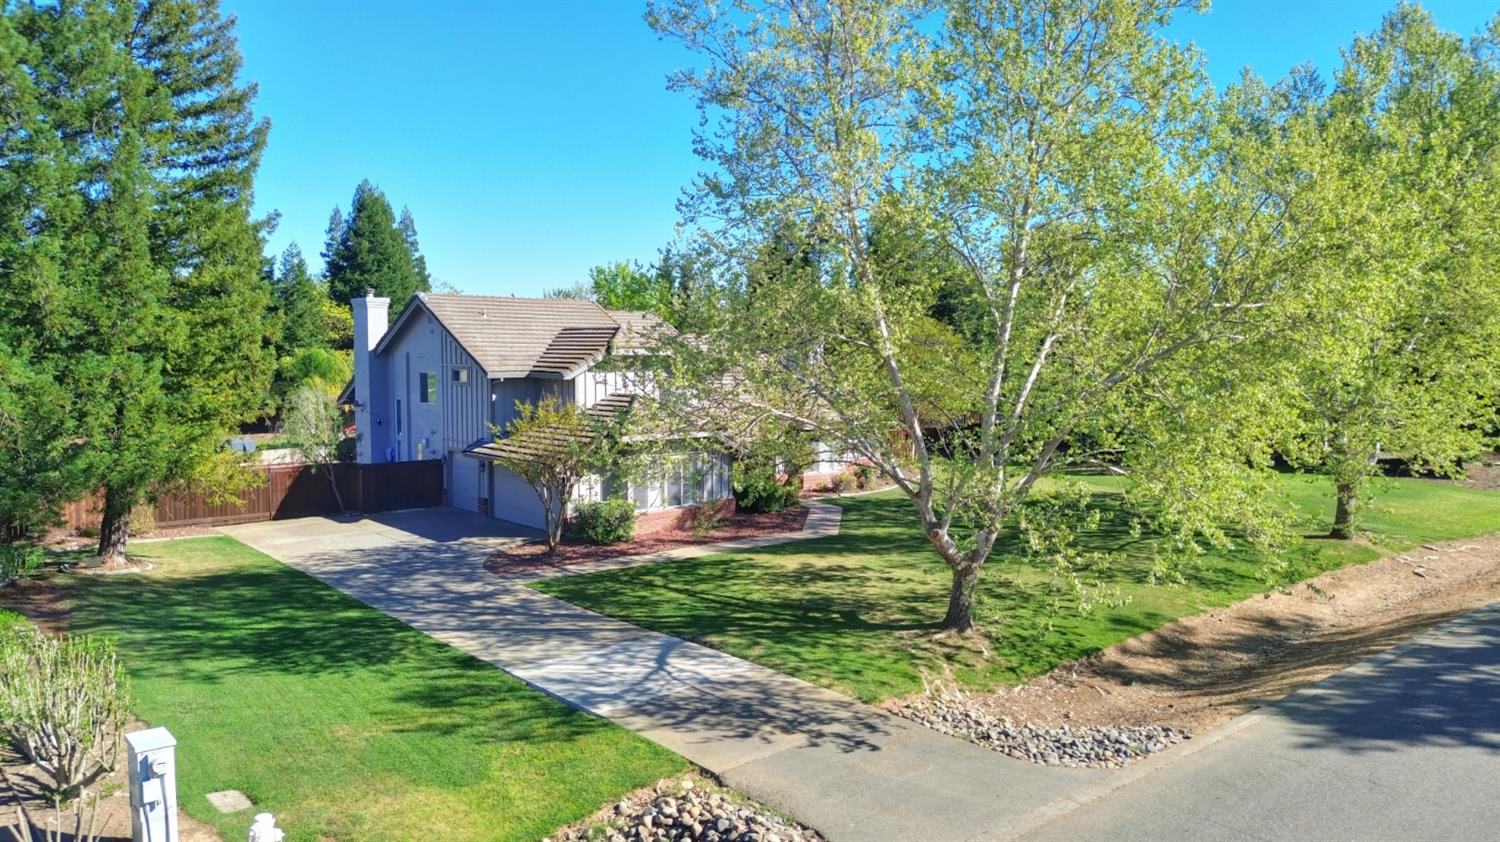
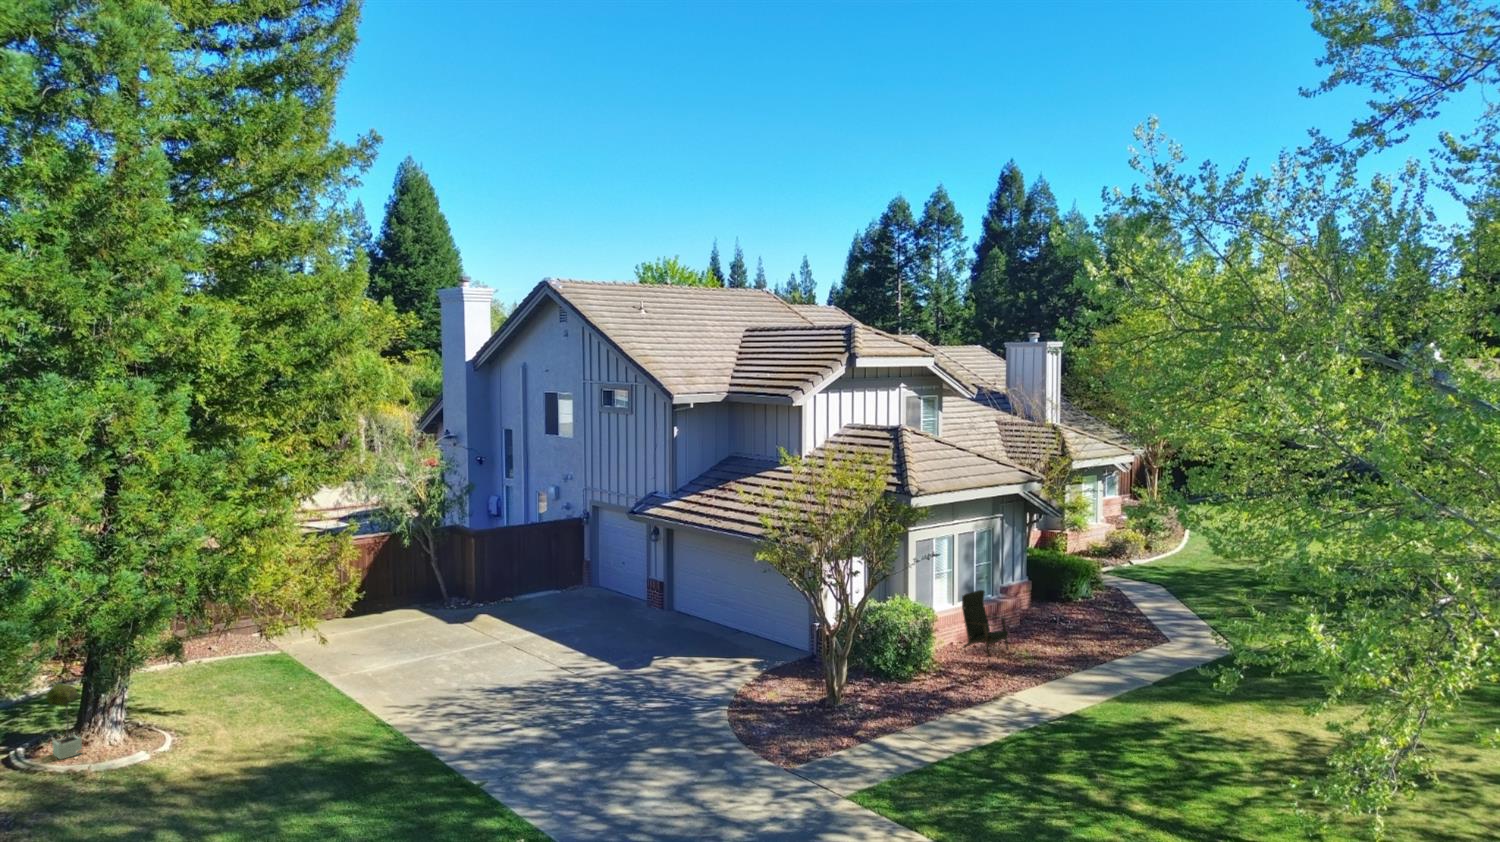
lounge chair: none [666,498,699,538] -> present [962,590,1008,656]

